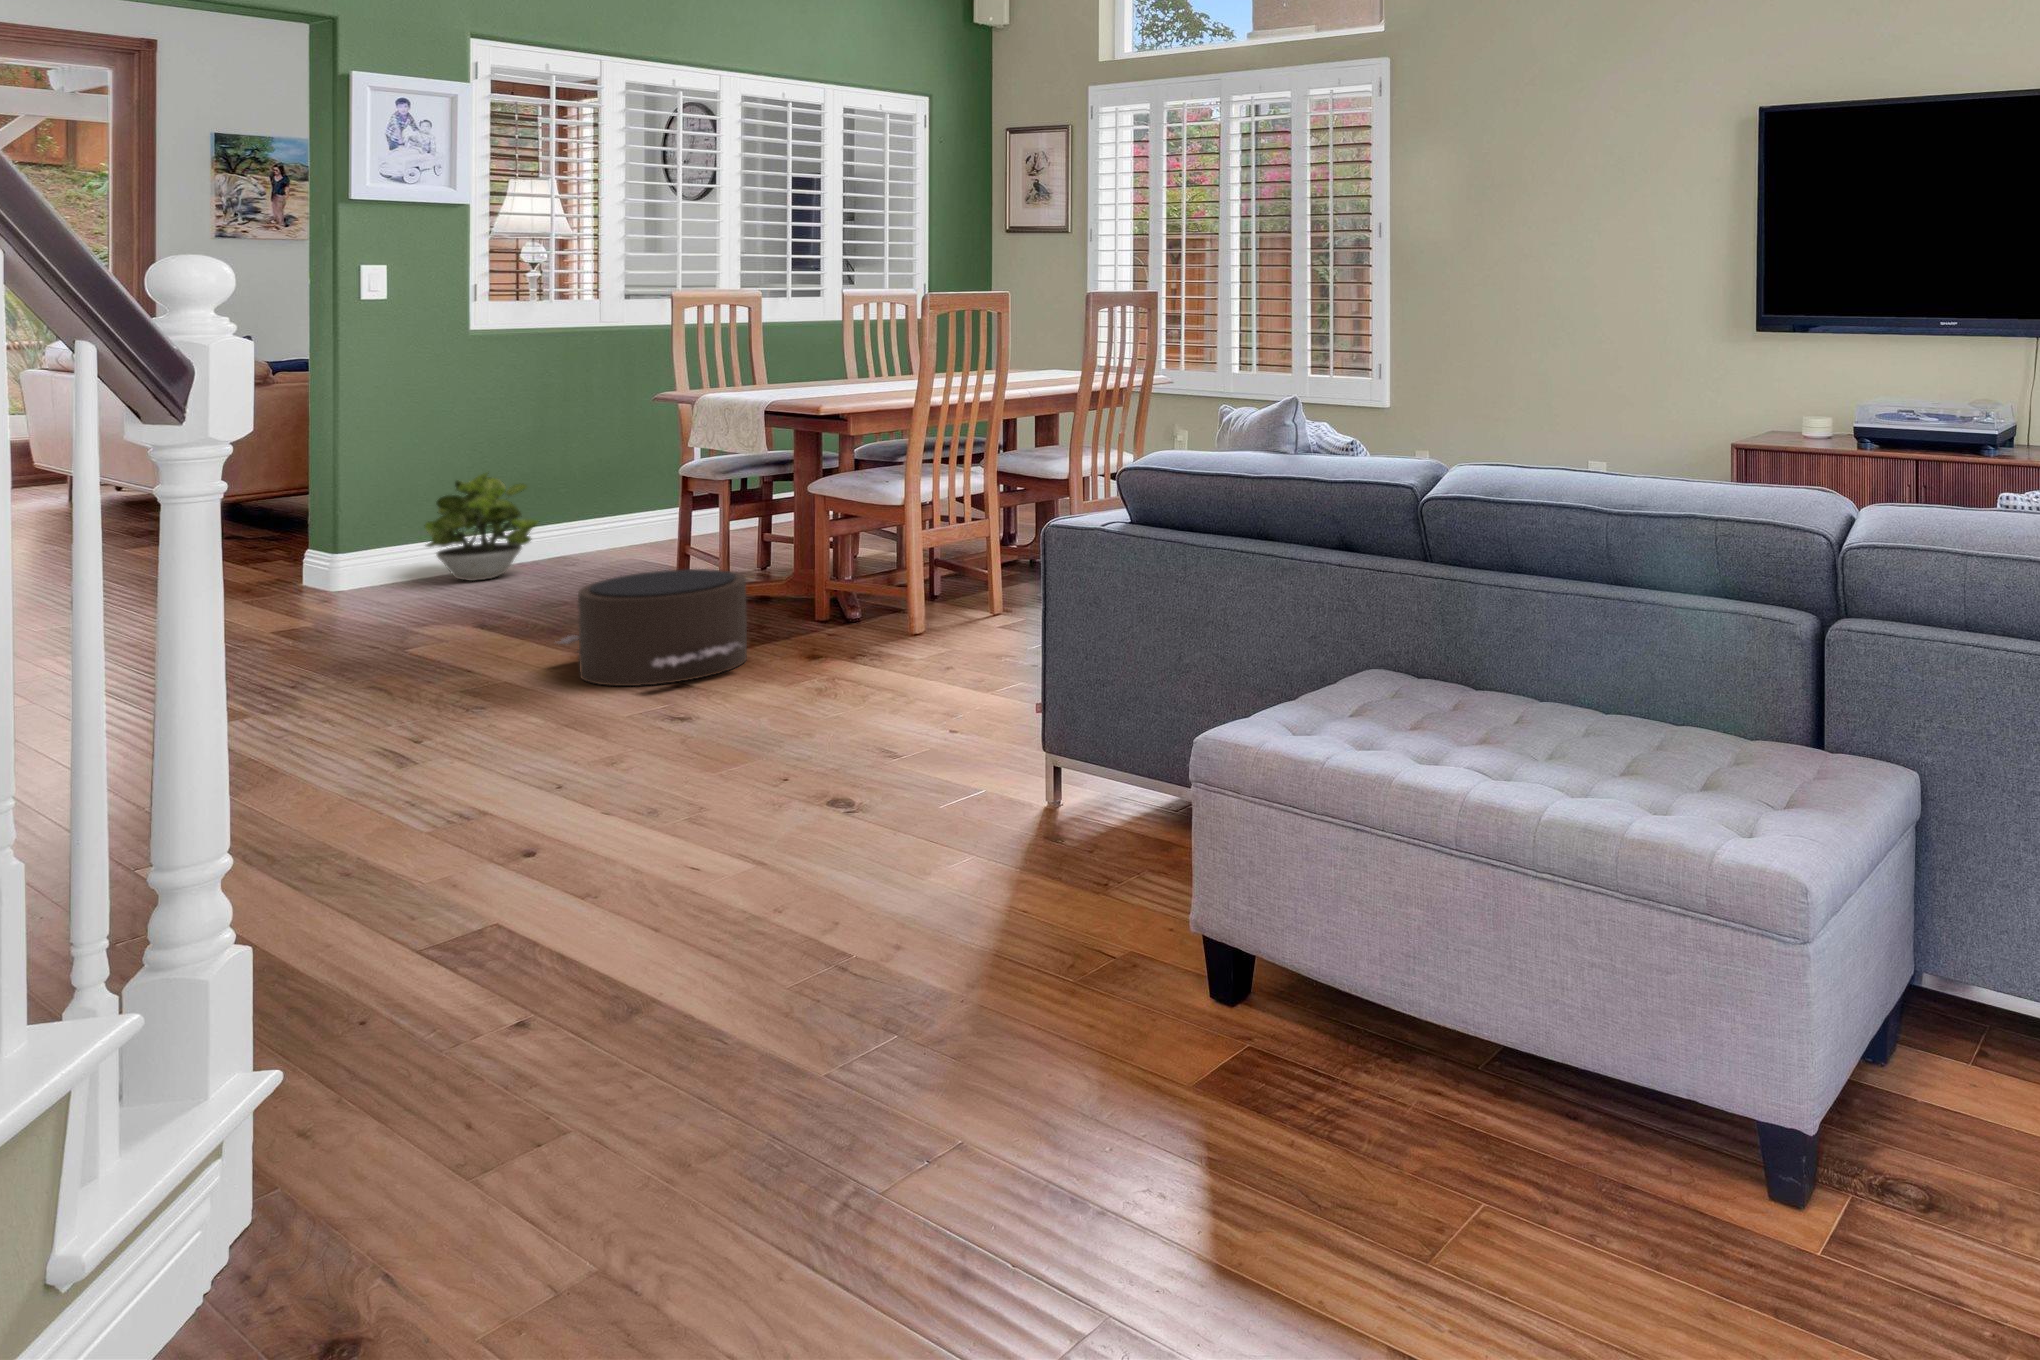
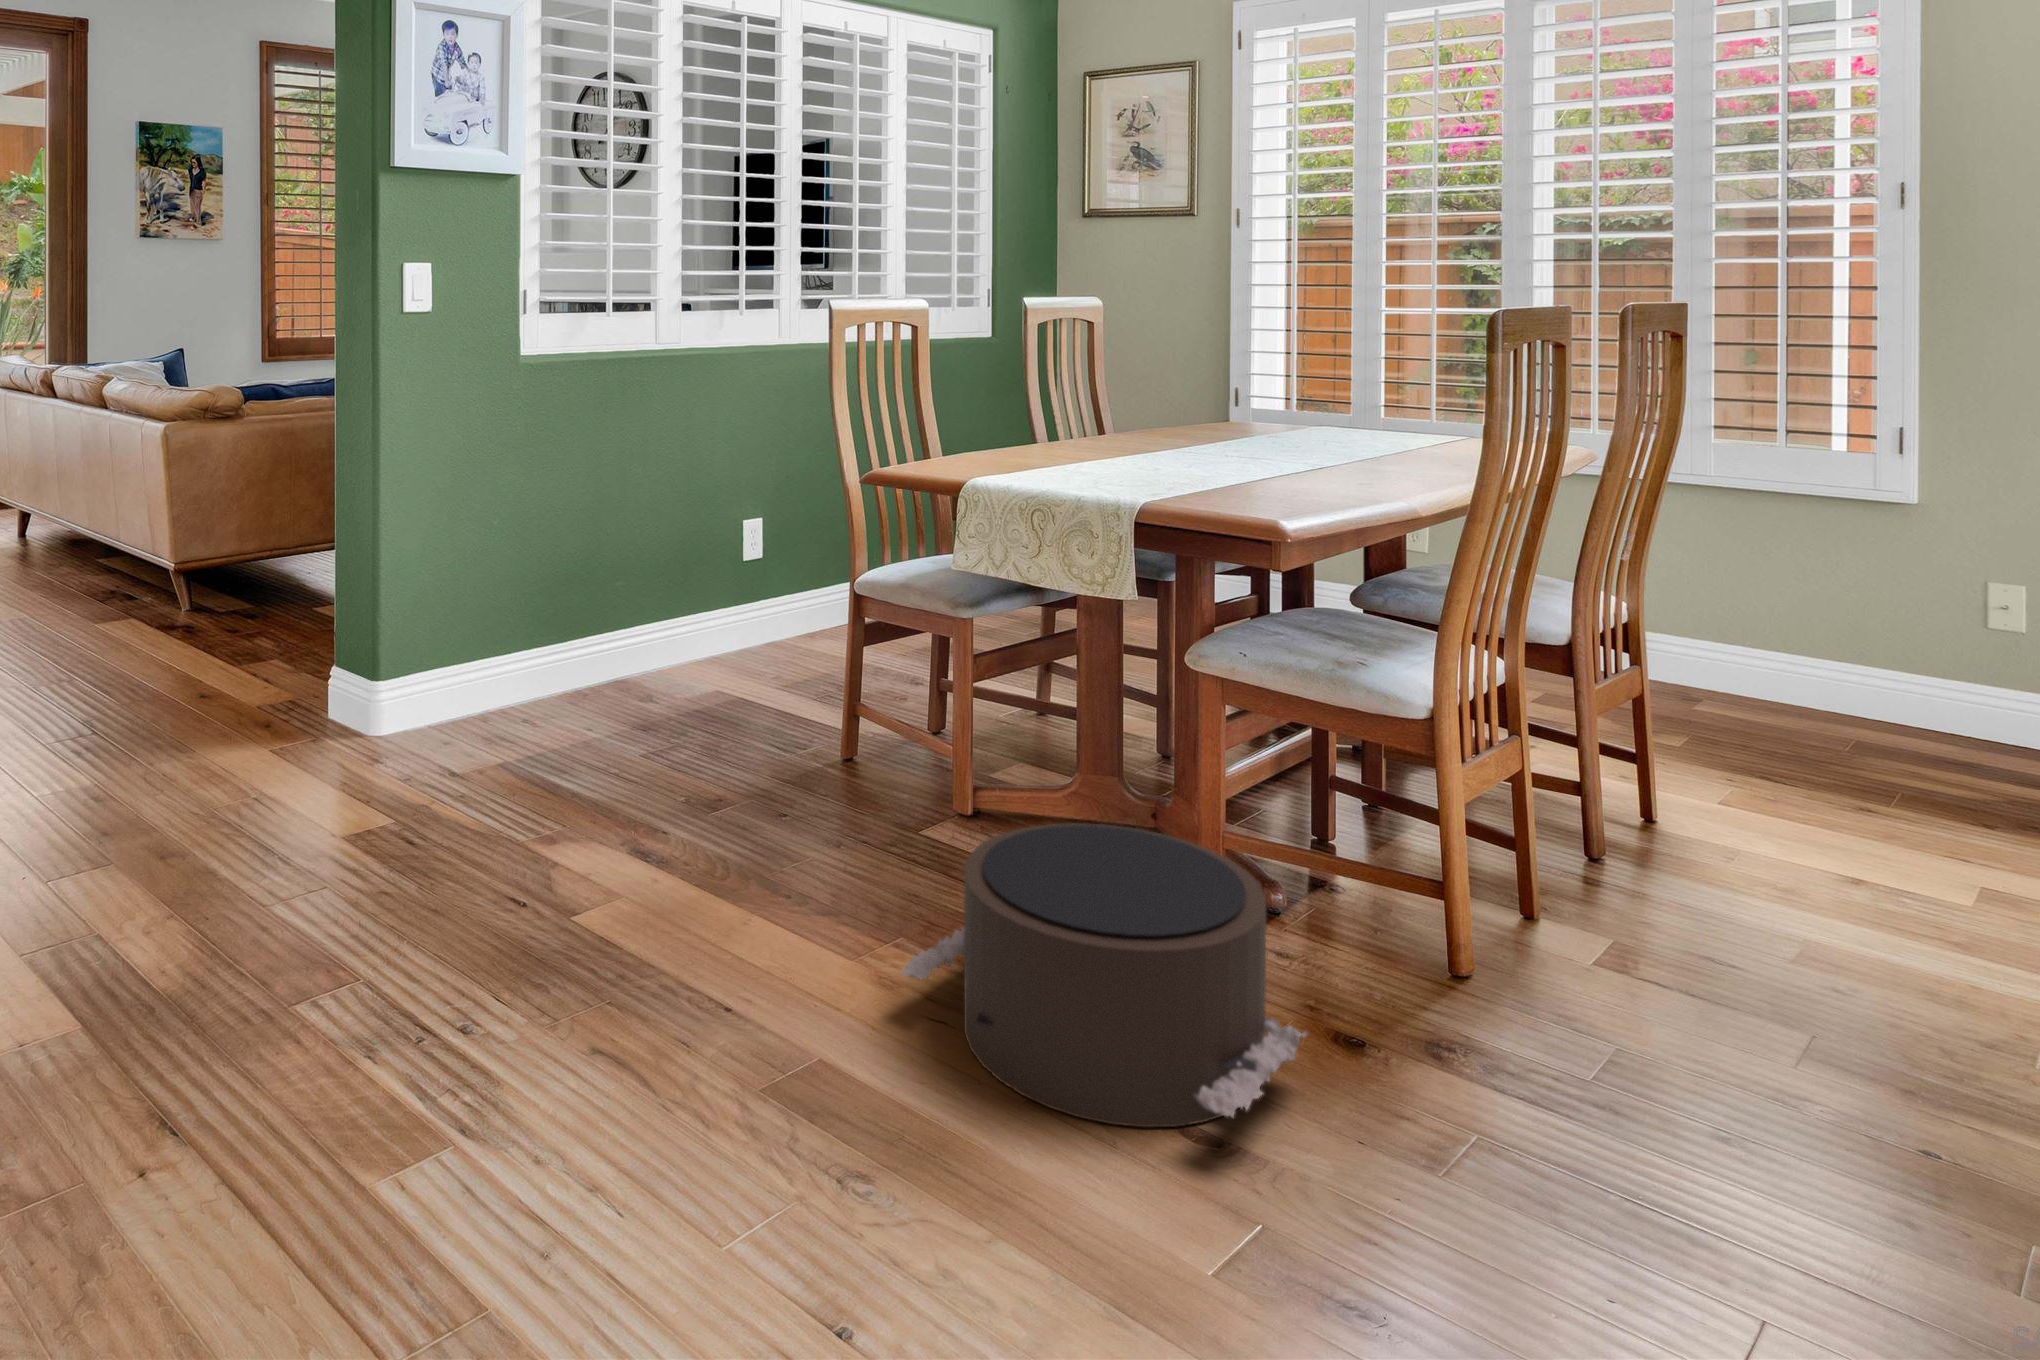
potted plant: present [425,473,538,581] -> none [479,565,628,720]

